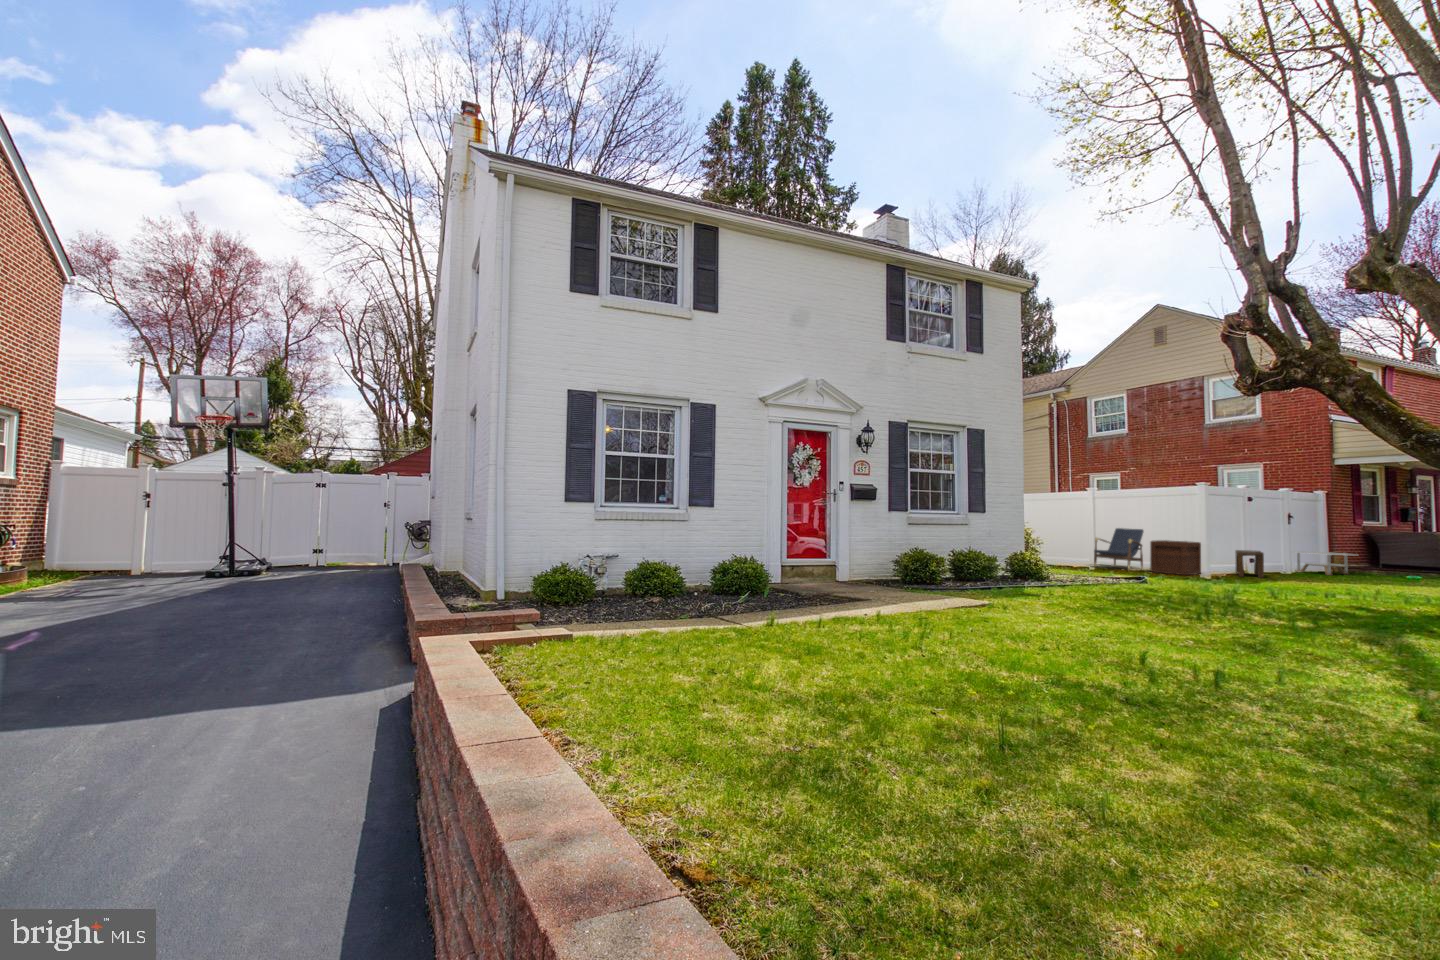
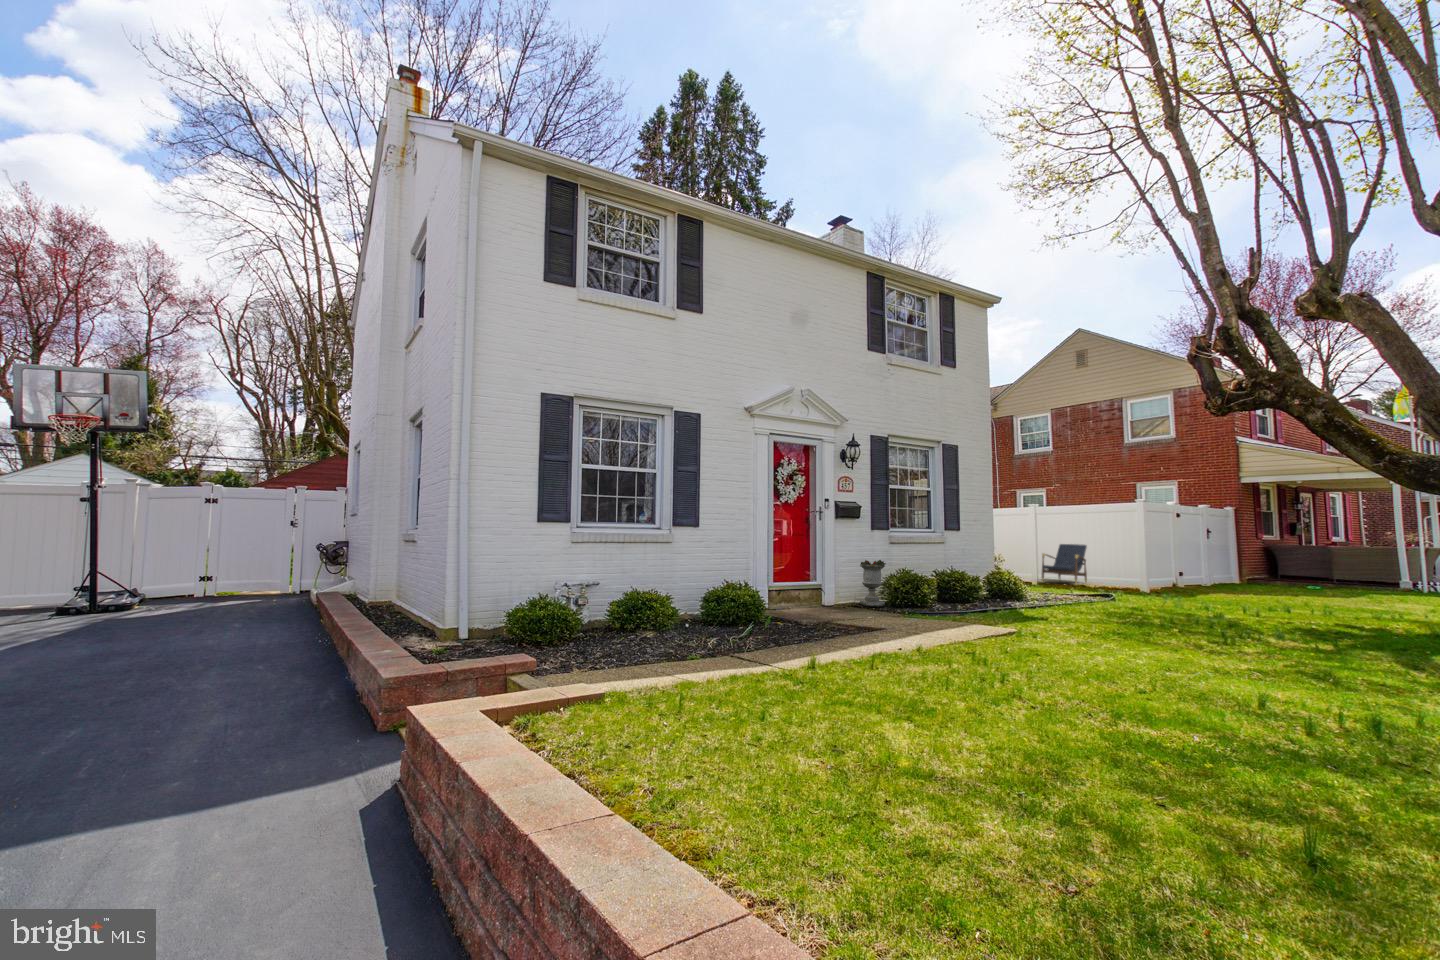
planter: none [876,540,903,585] -> present [860,560,886,607]
wooden crate: present [1150,540,1201,575] -> none [1097,555,1142,589]
bench: present [1235,550,1264,578] -> none [1170,564,1199,591]
round table: present [1296,551,1352,575] -> none [1212,564,1272,586]

